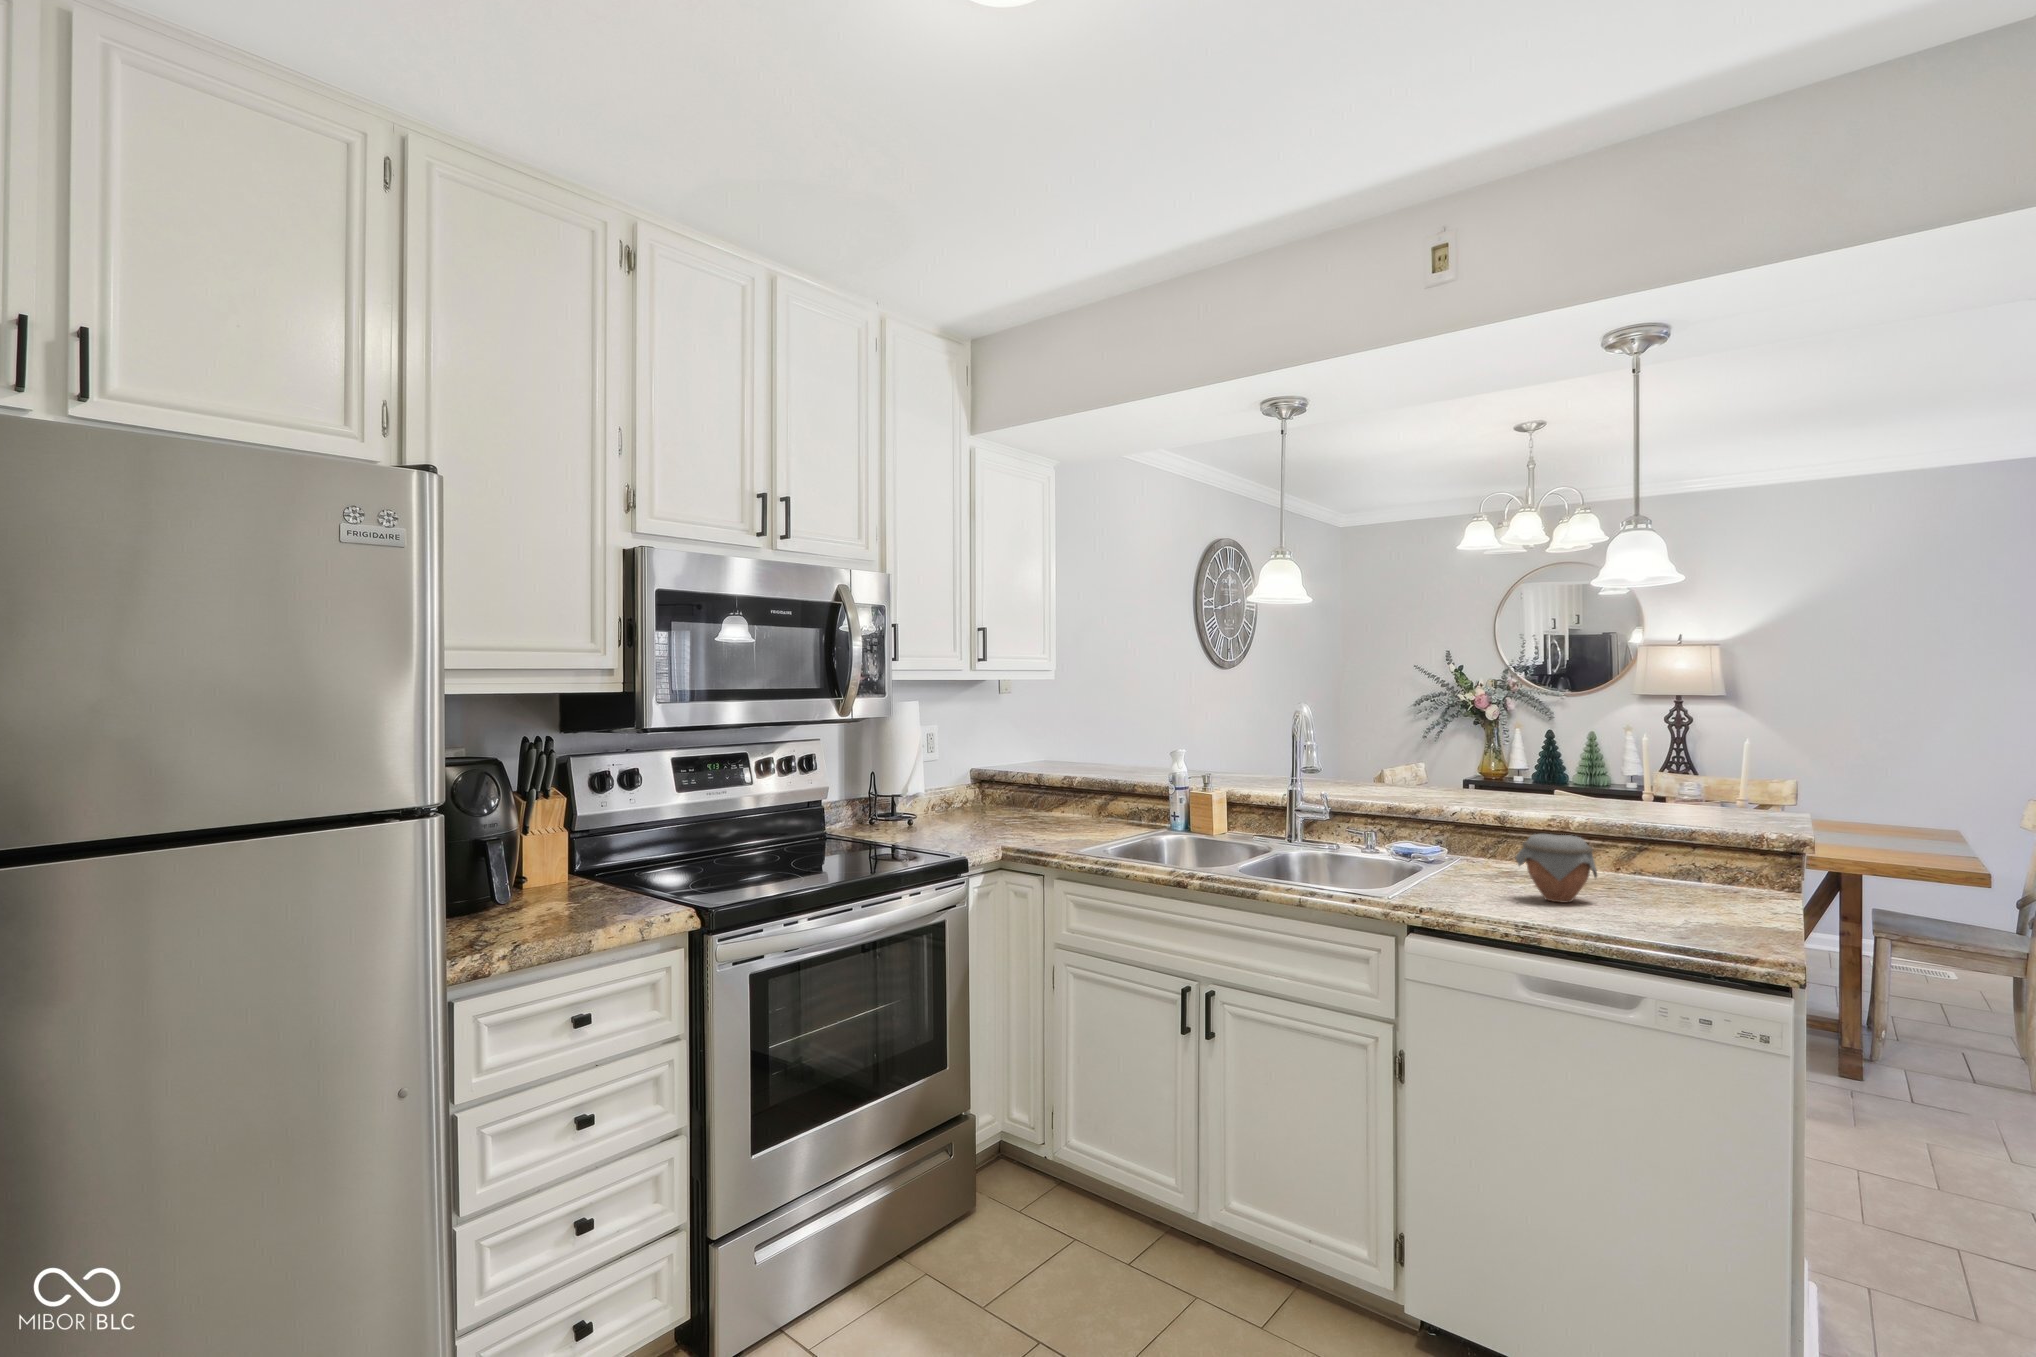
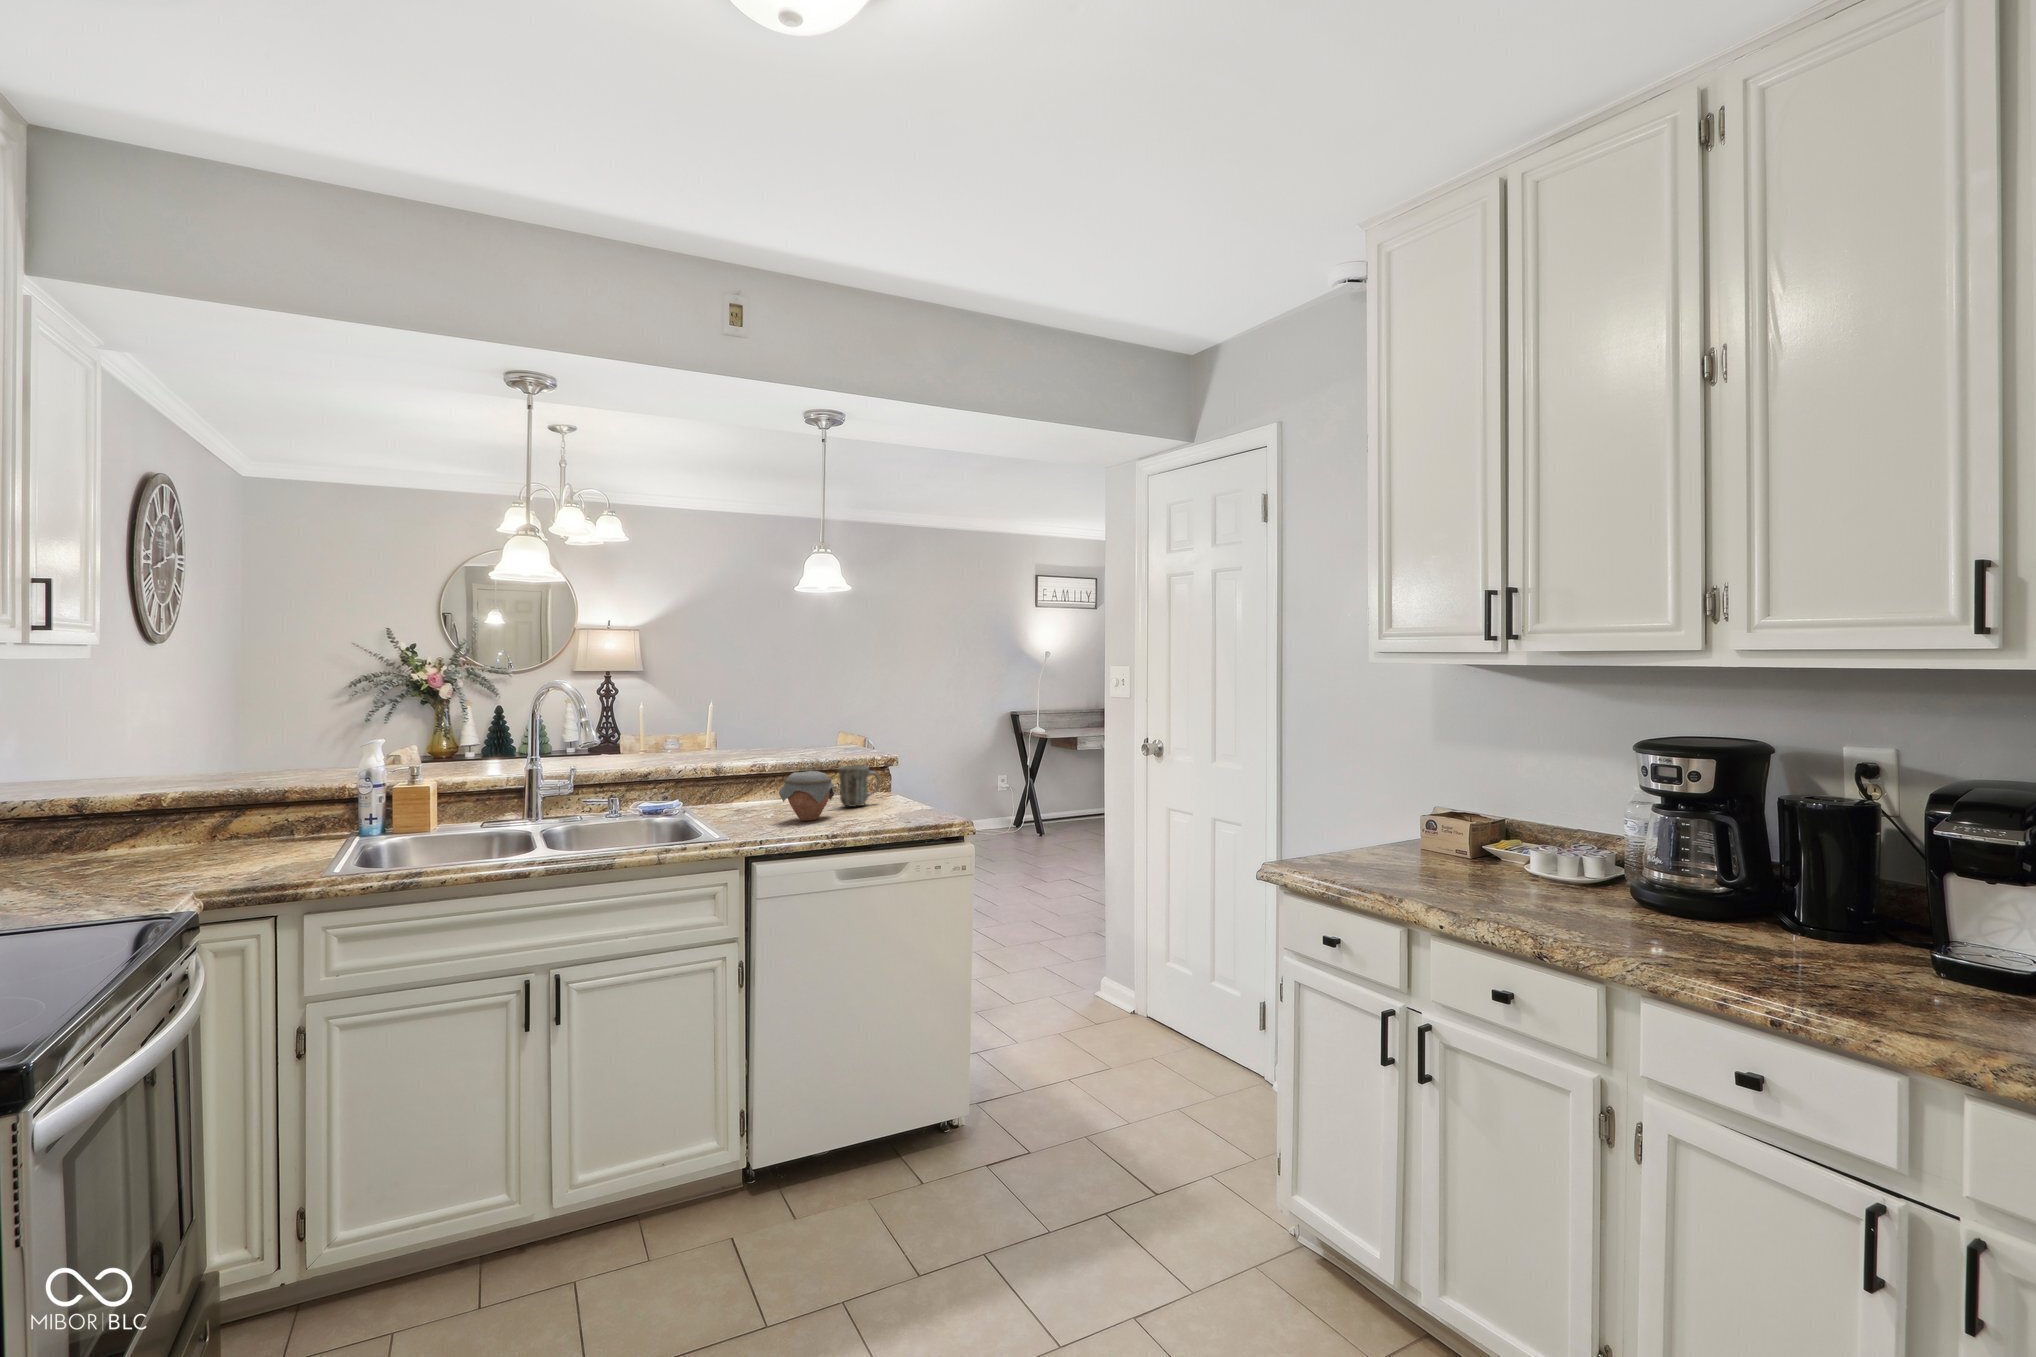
mug: none [1638,837,1711,900] -> present [838,765,880,807]

